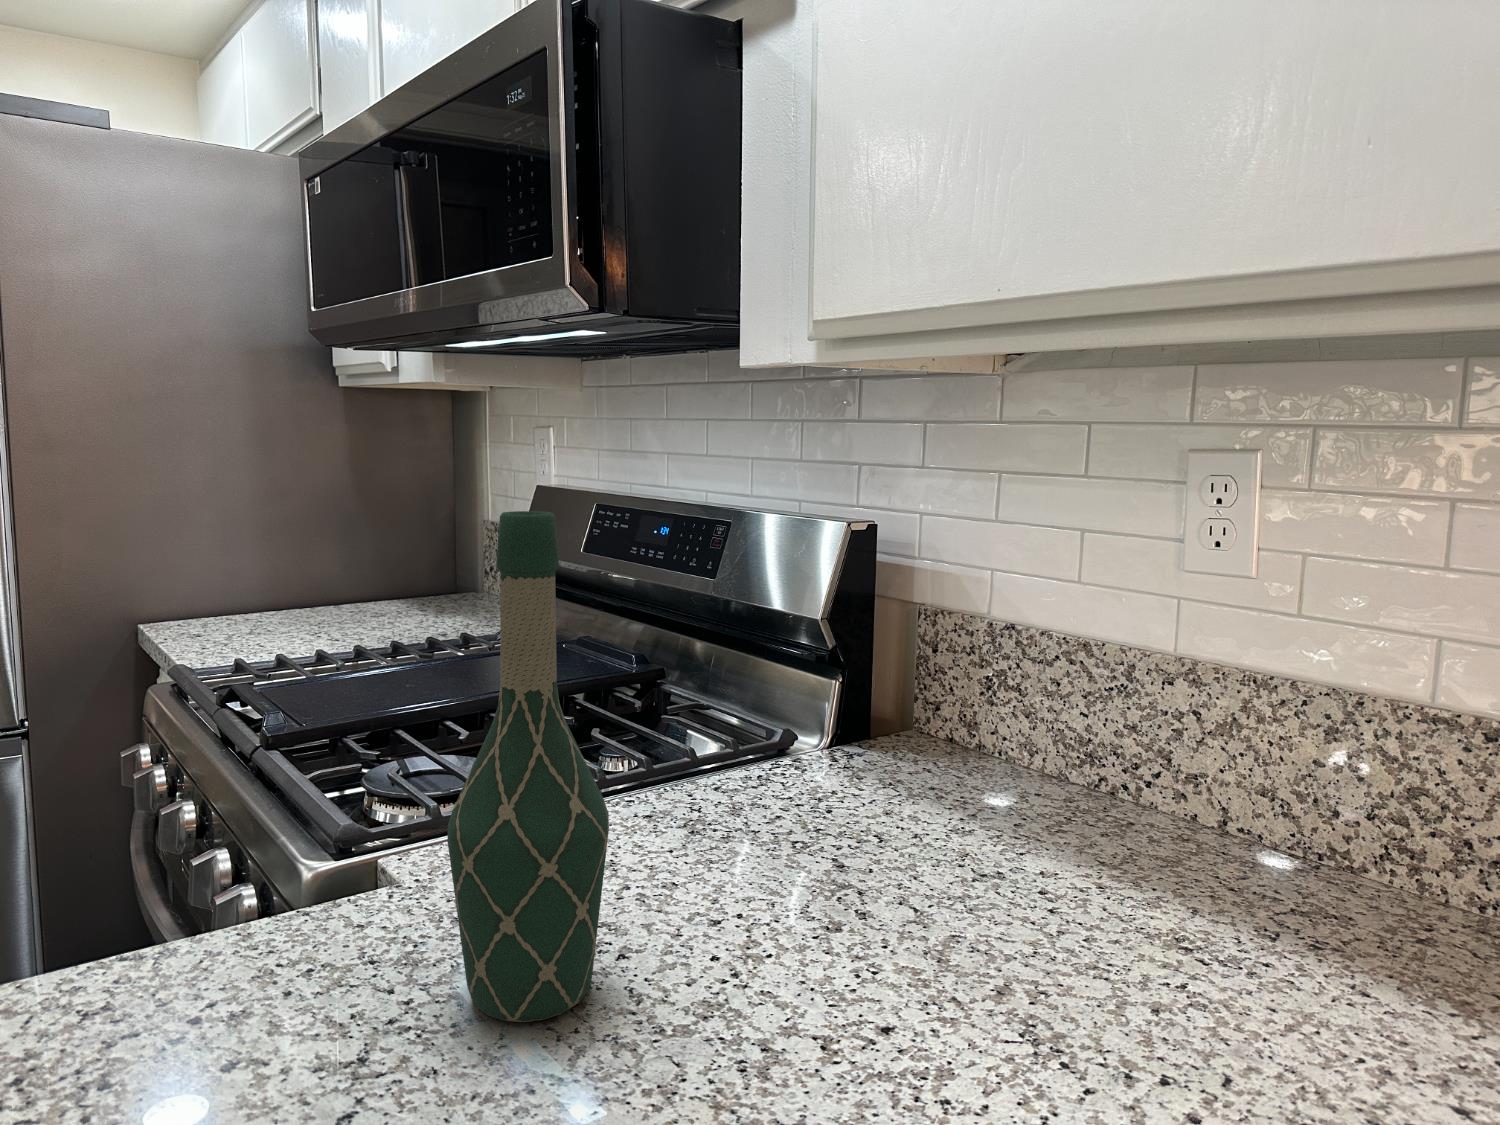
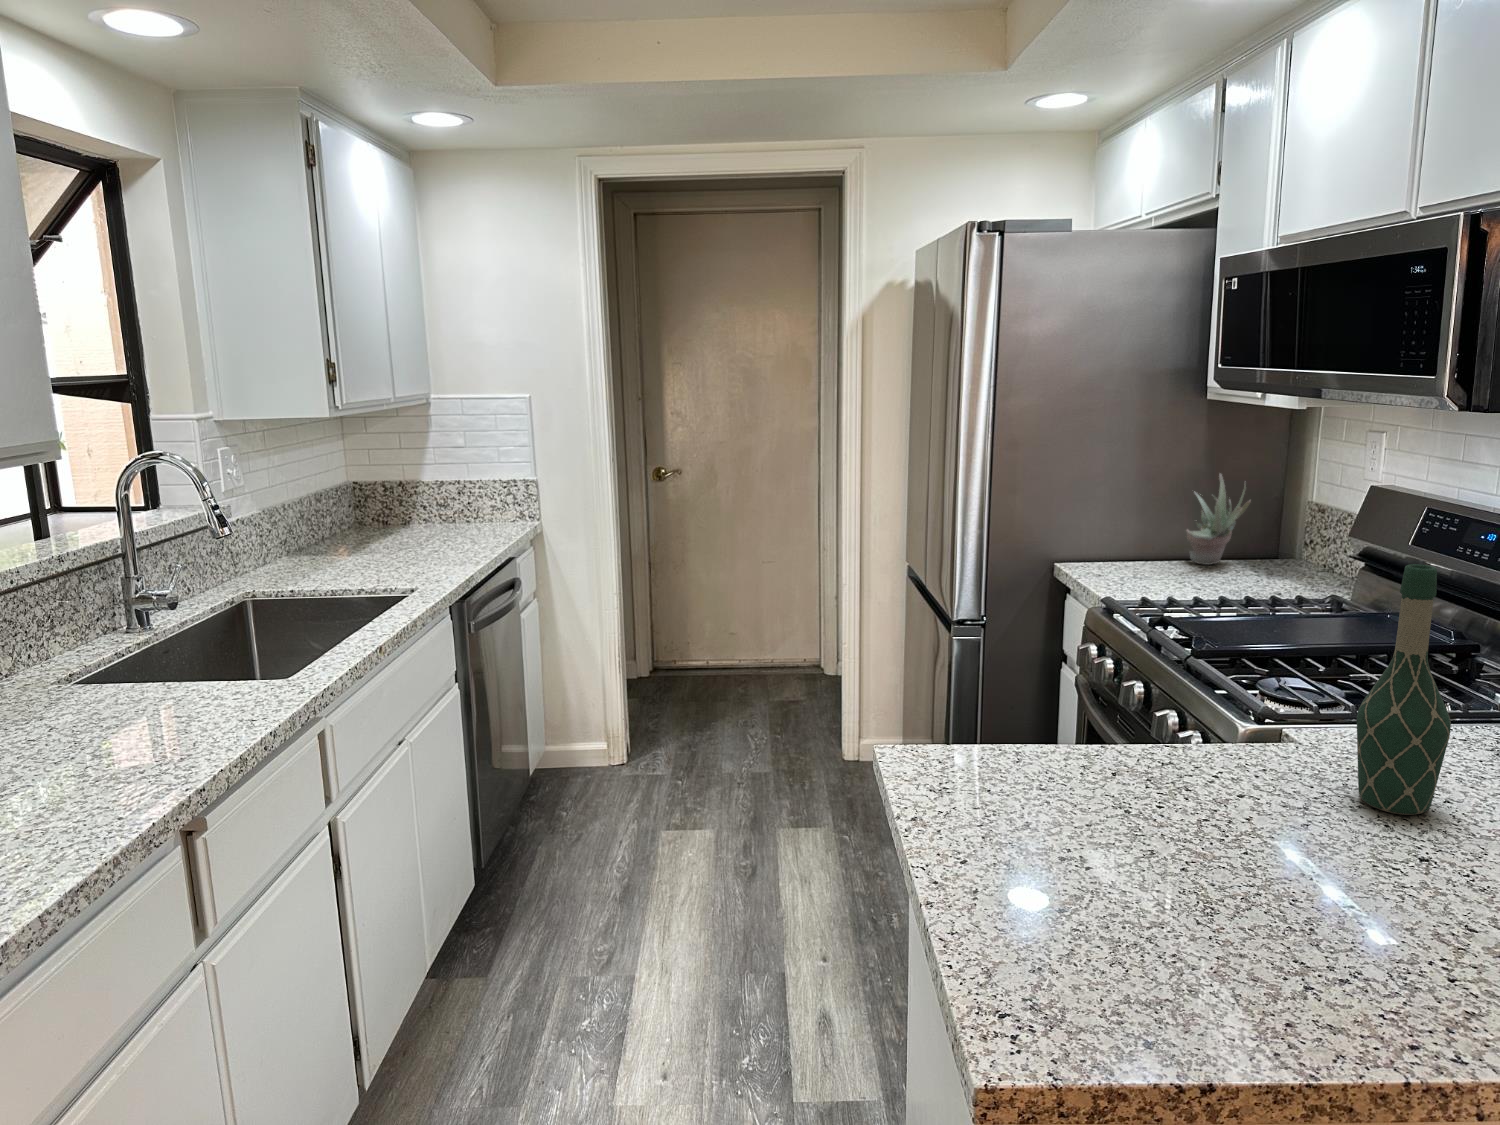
succulent plant: none [327,483,413,608] -> present [1186,474,1251,565]

